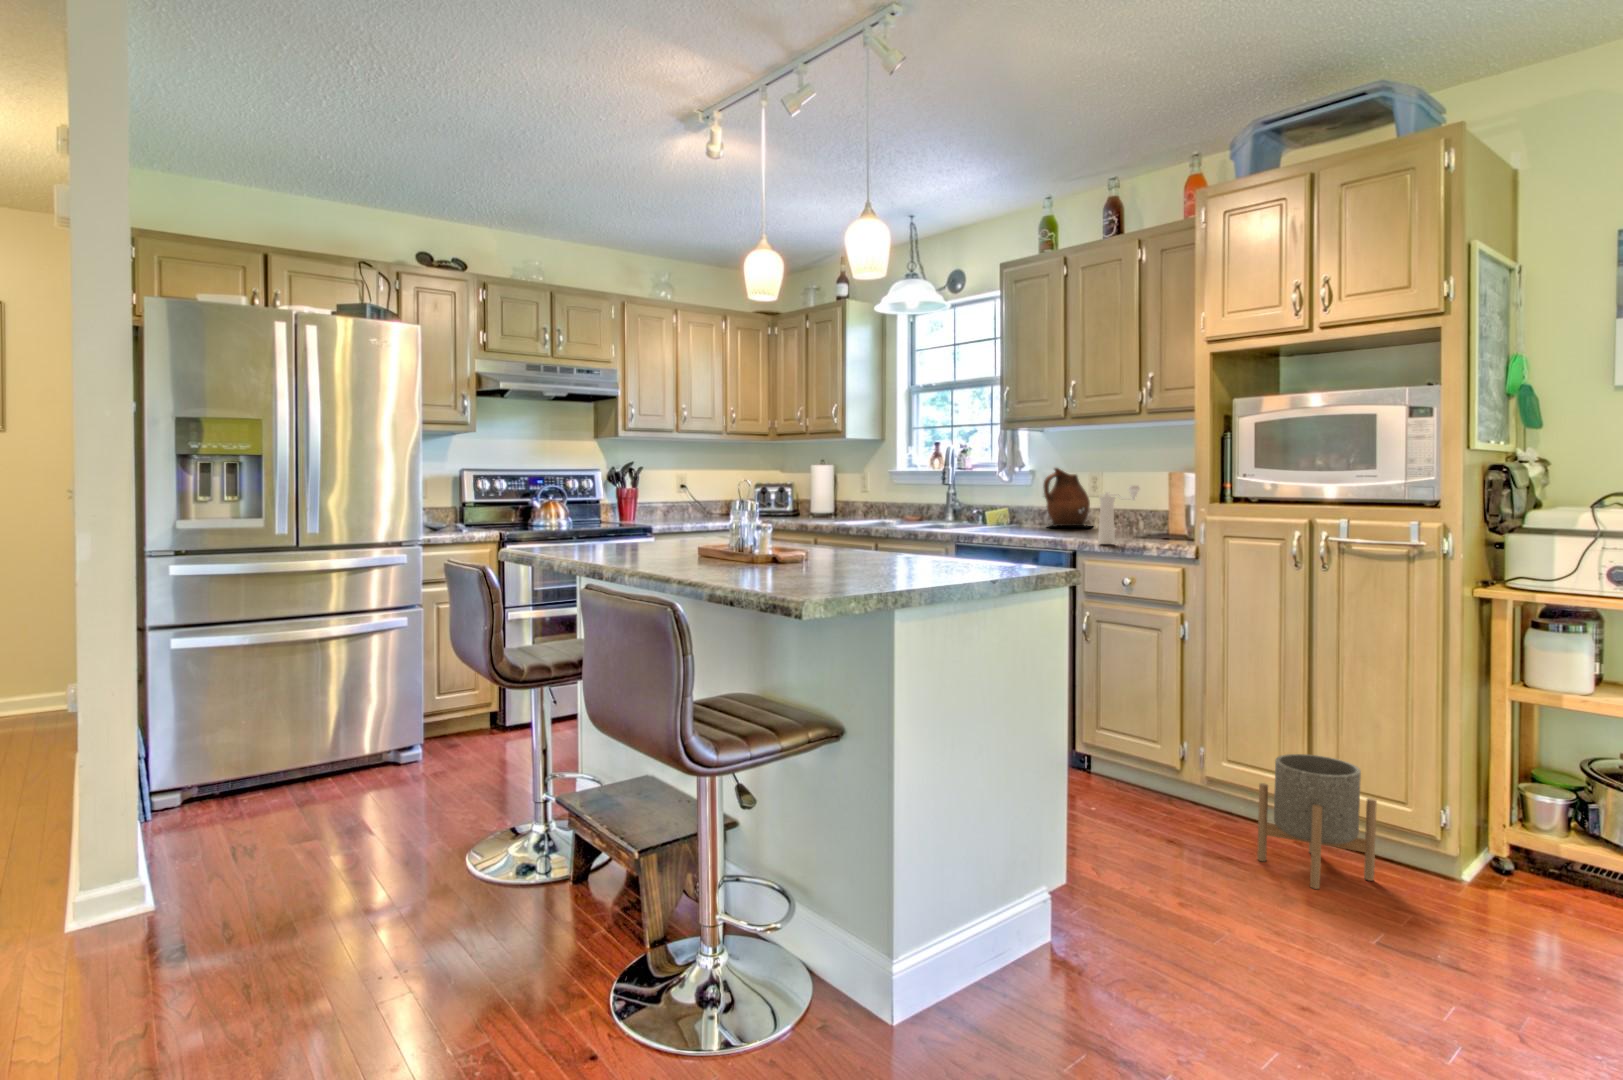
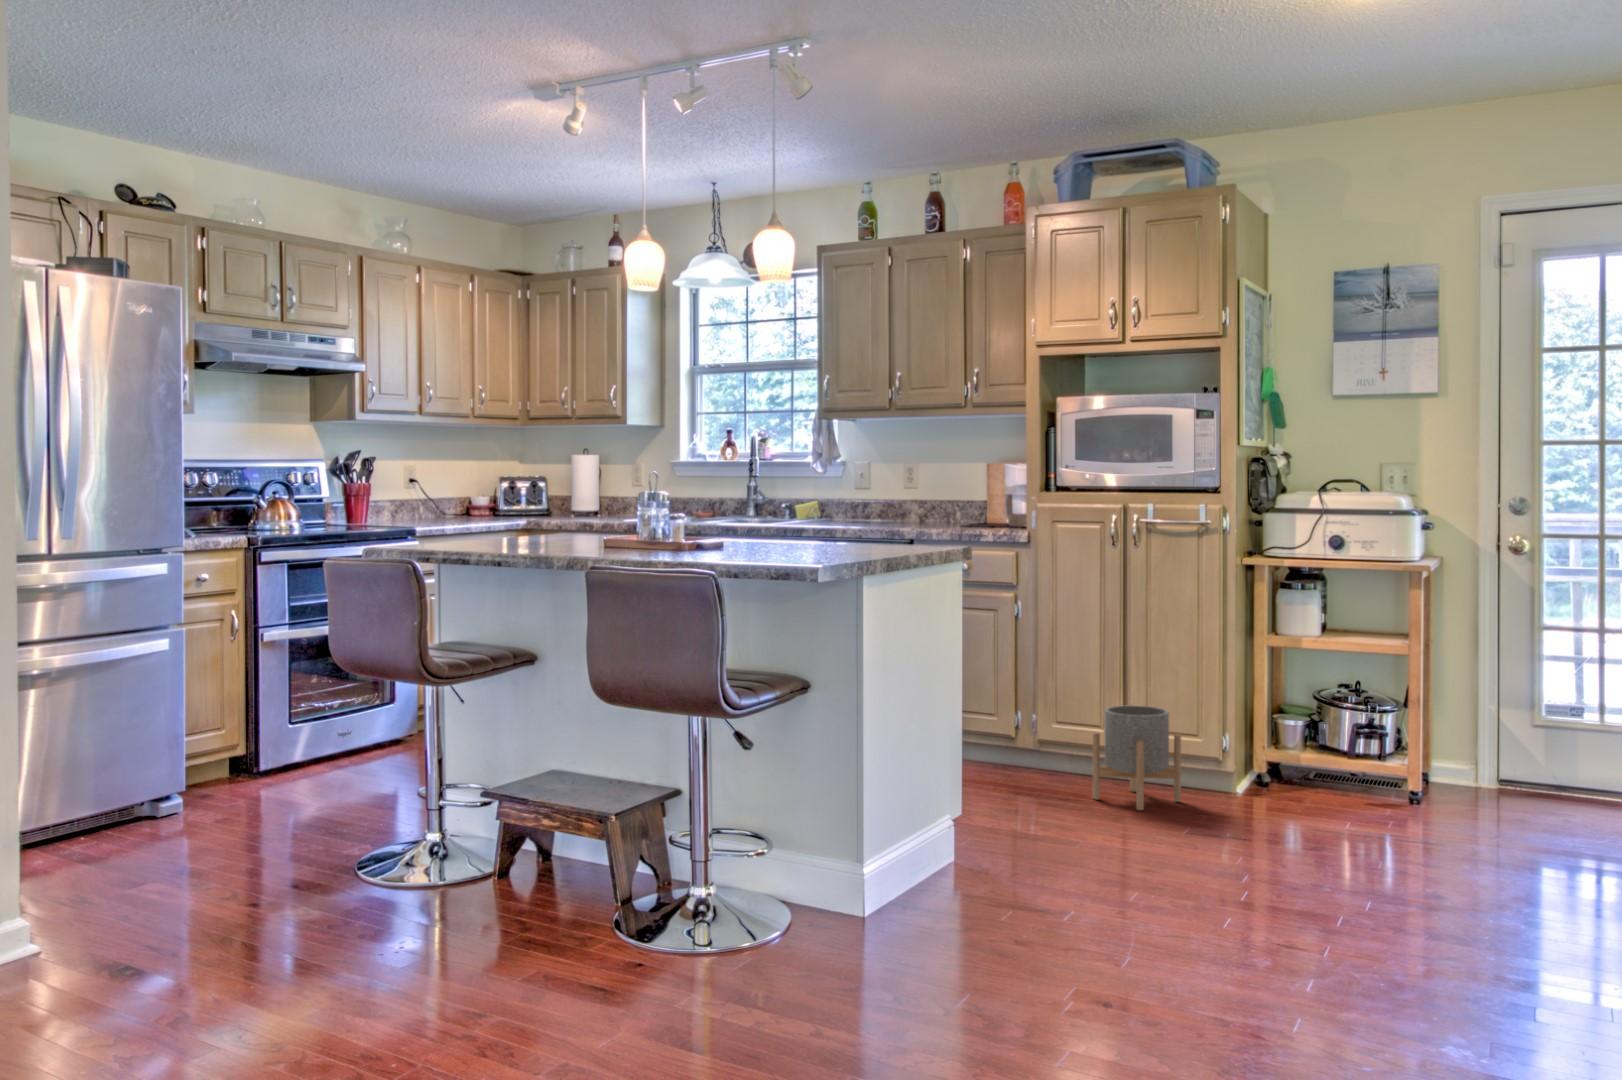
ceramic pitcher: present [1043,468,1090,526] -> none [862,457,911,519]
pepper mill: present [1098,485,1140,544] -> none [939,475,974,531]

